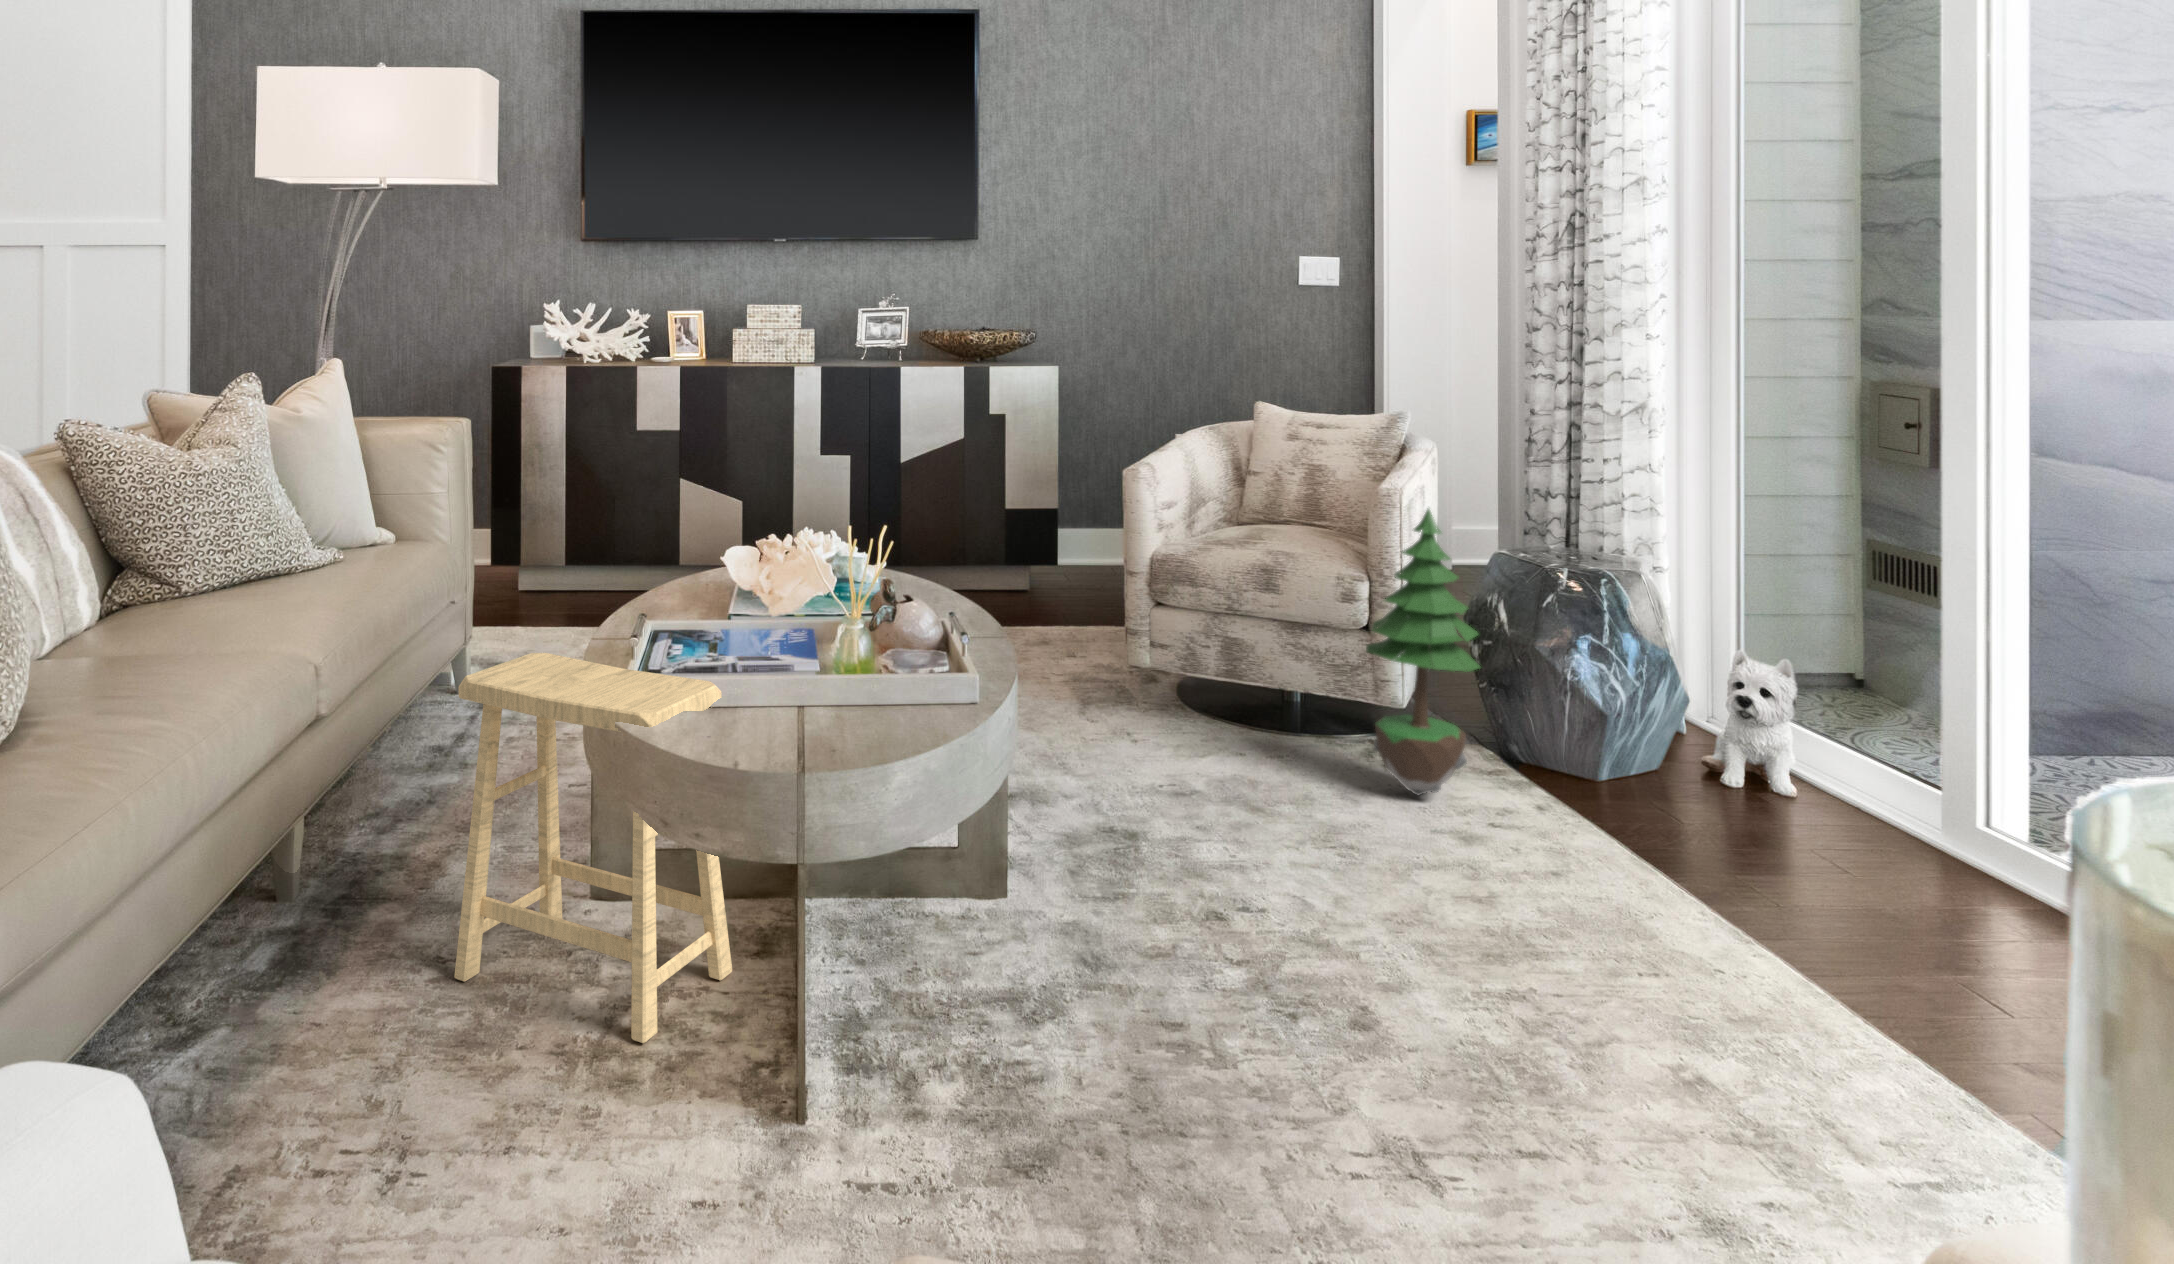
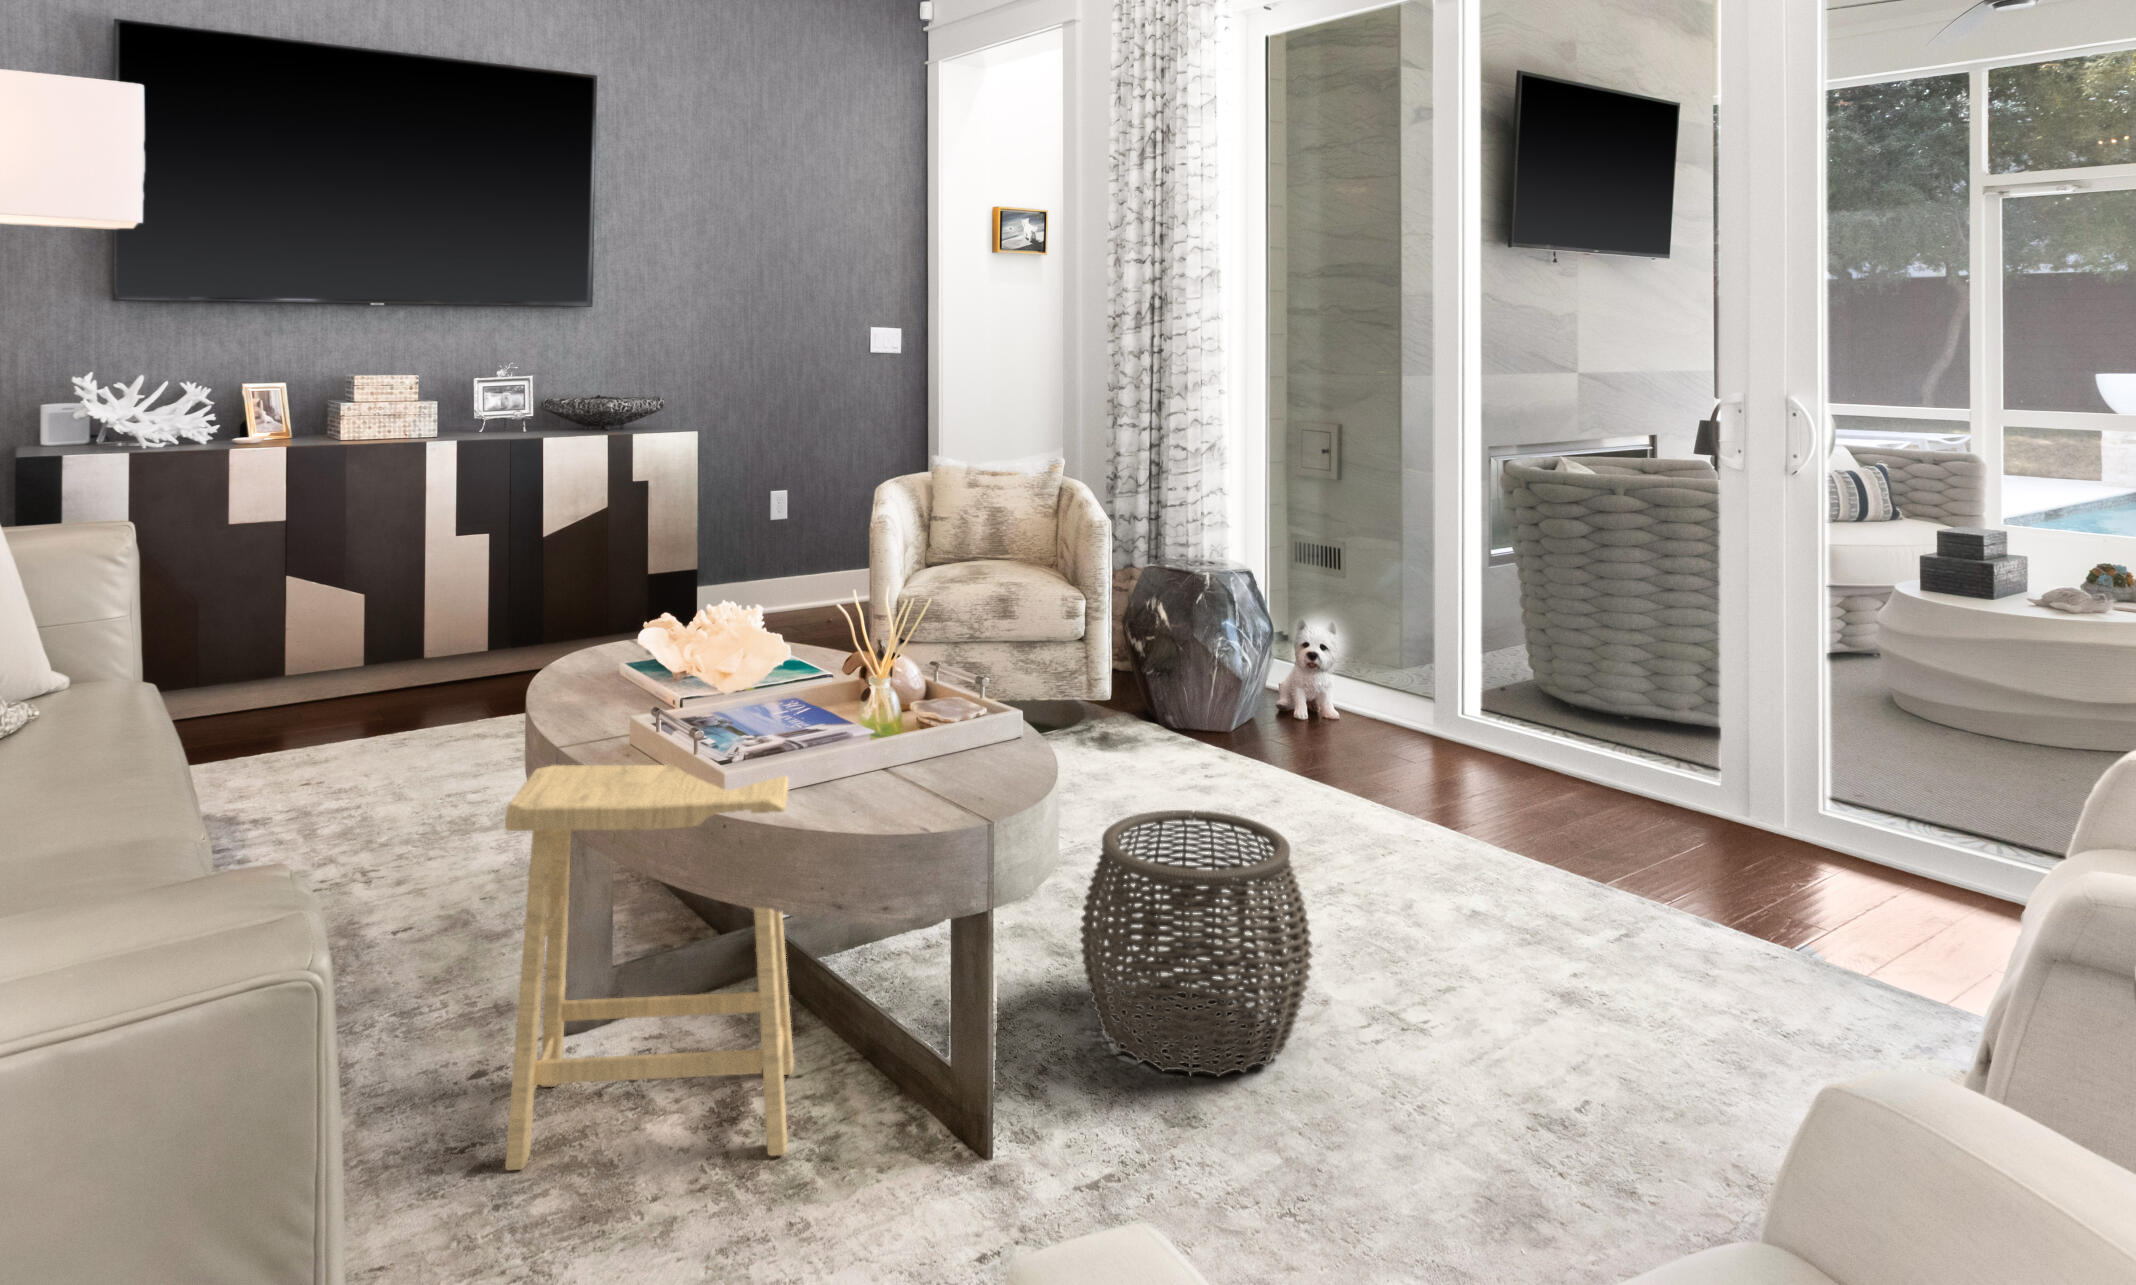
potted tree: present [1366,509,1480,795] -> none [1109,531,1195,772]
woven basket: none [1004,819,1287,1141] -> present [1080,810,1312,1077]

